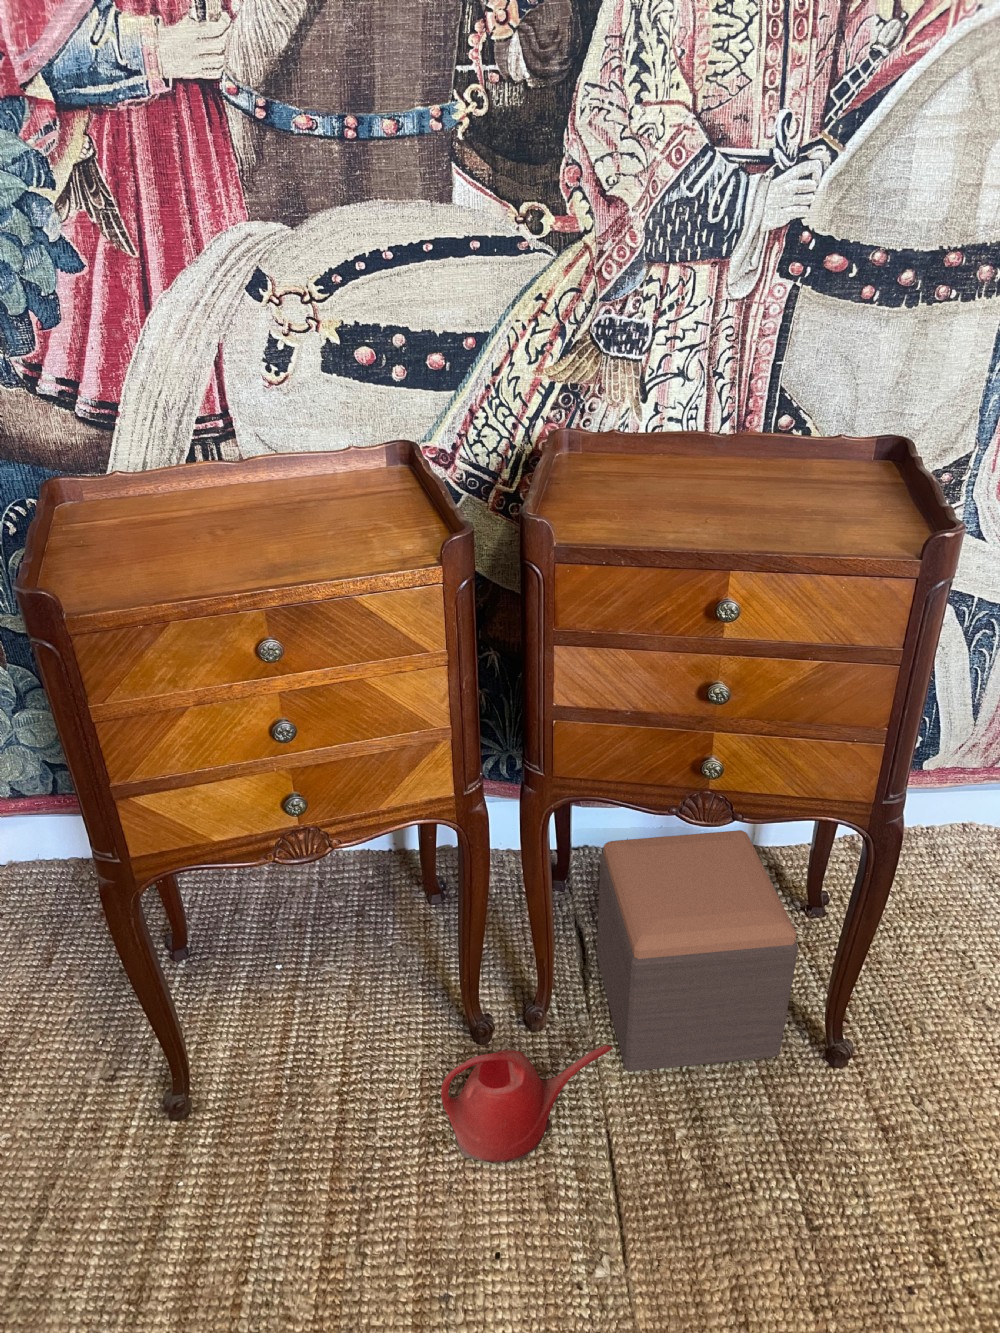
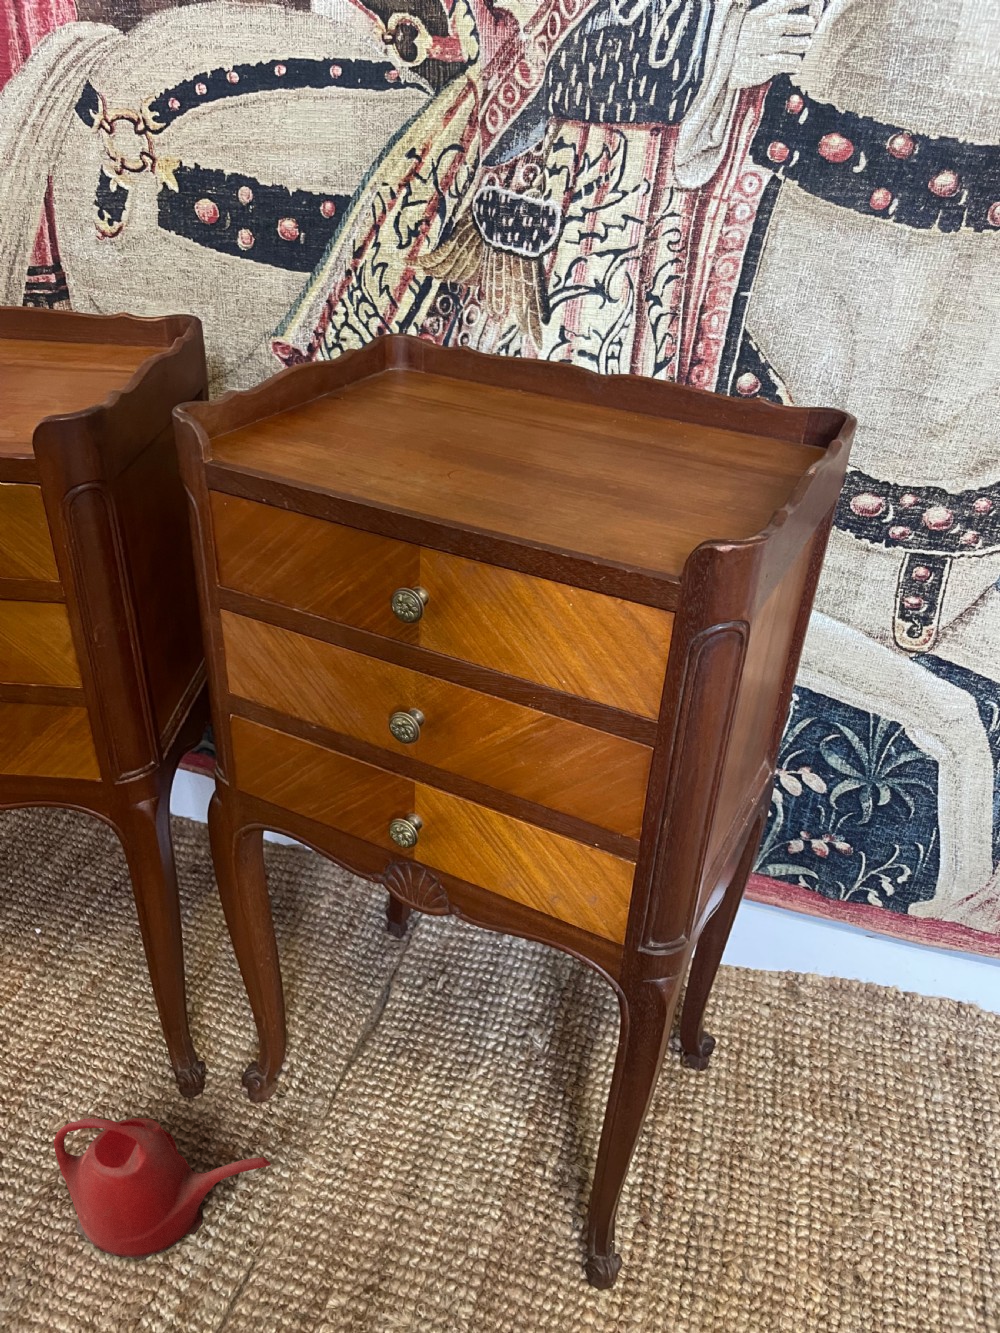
footstool: present [597,830,798,1071] -> none [319,895,581,1243]

